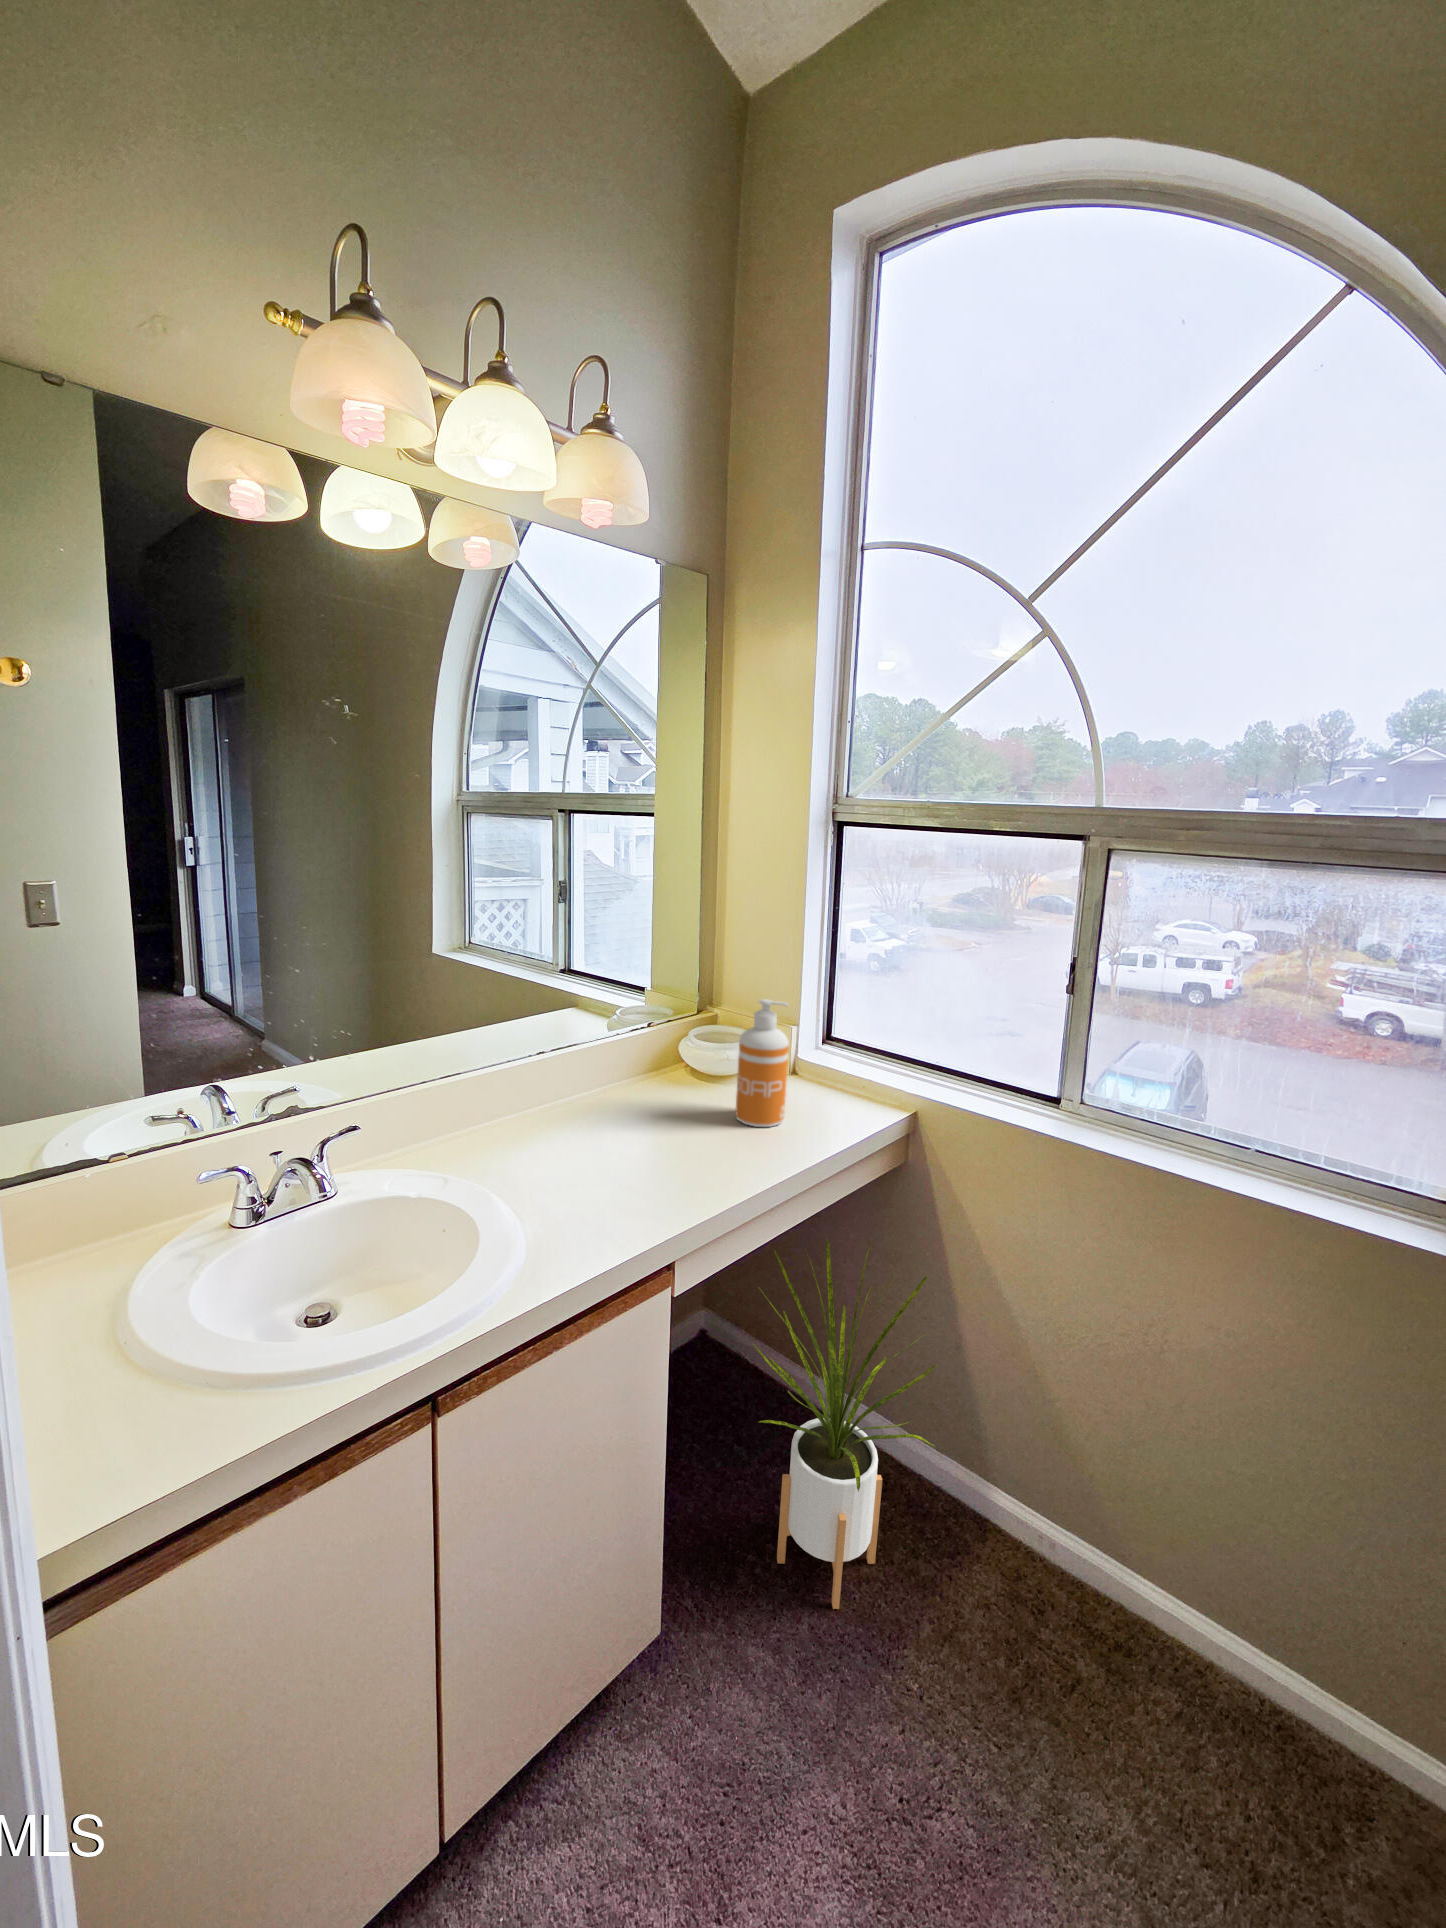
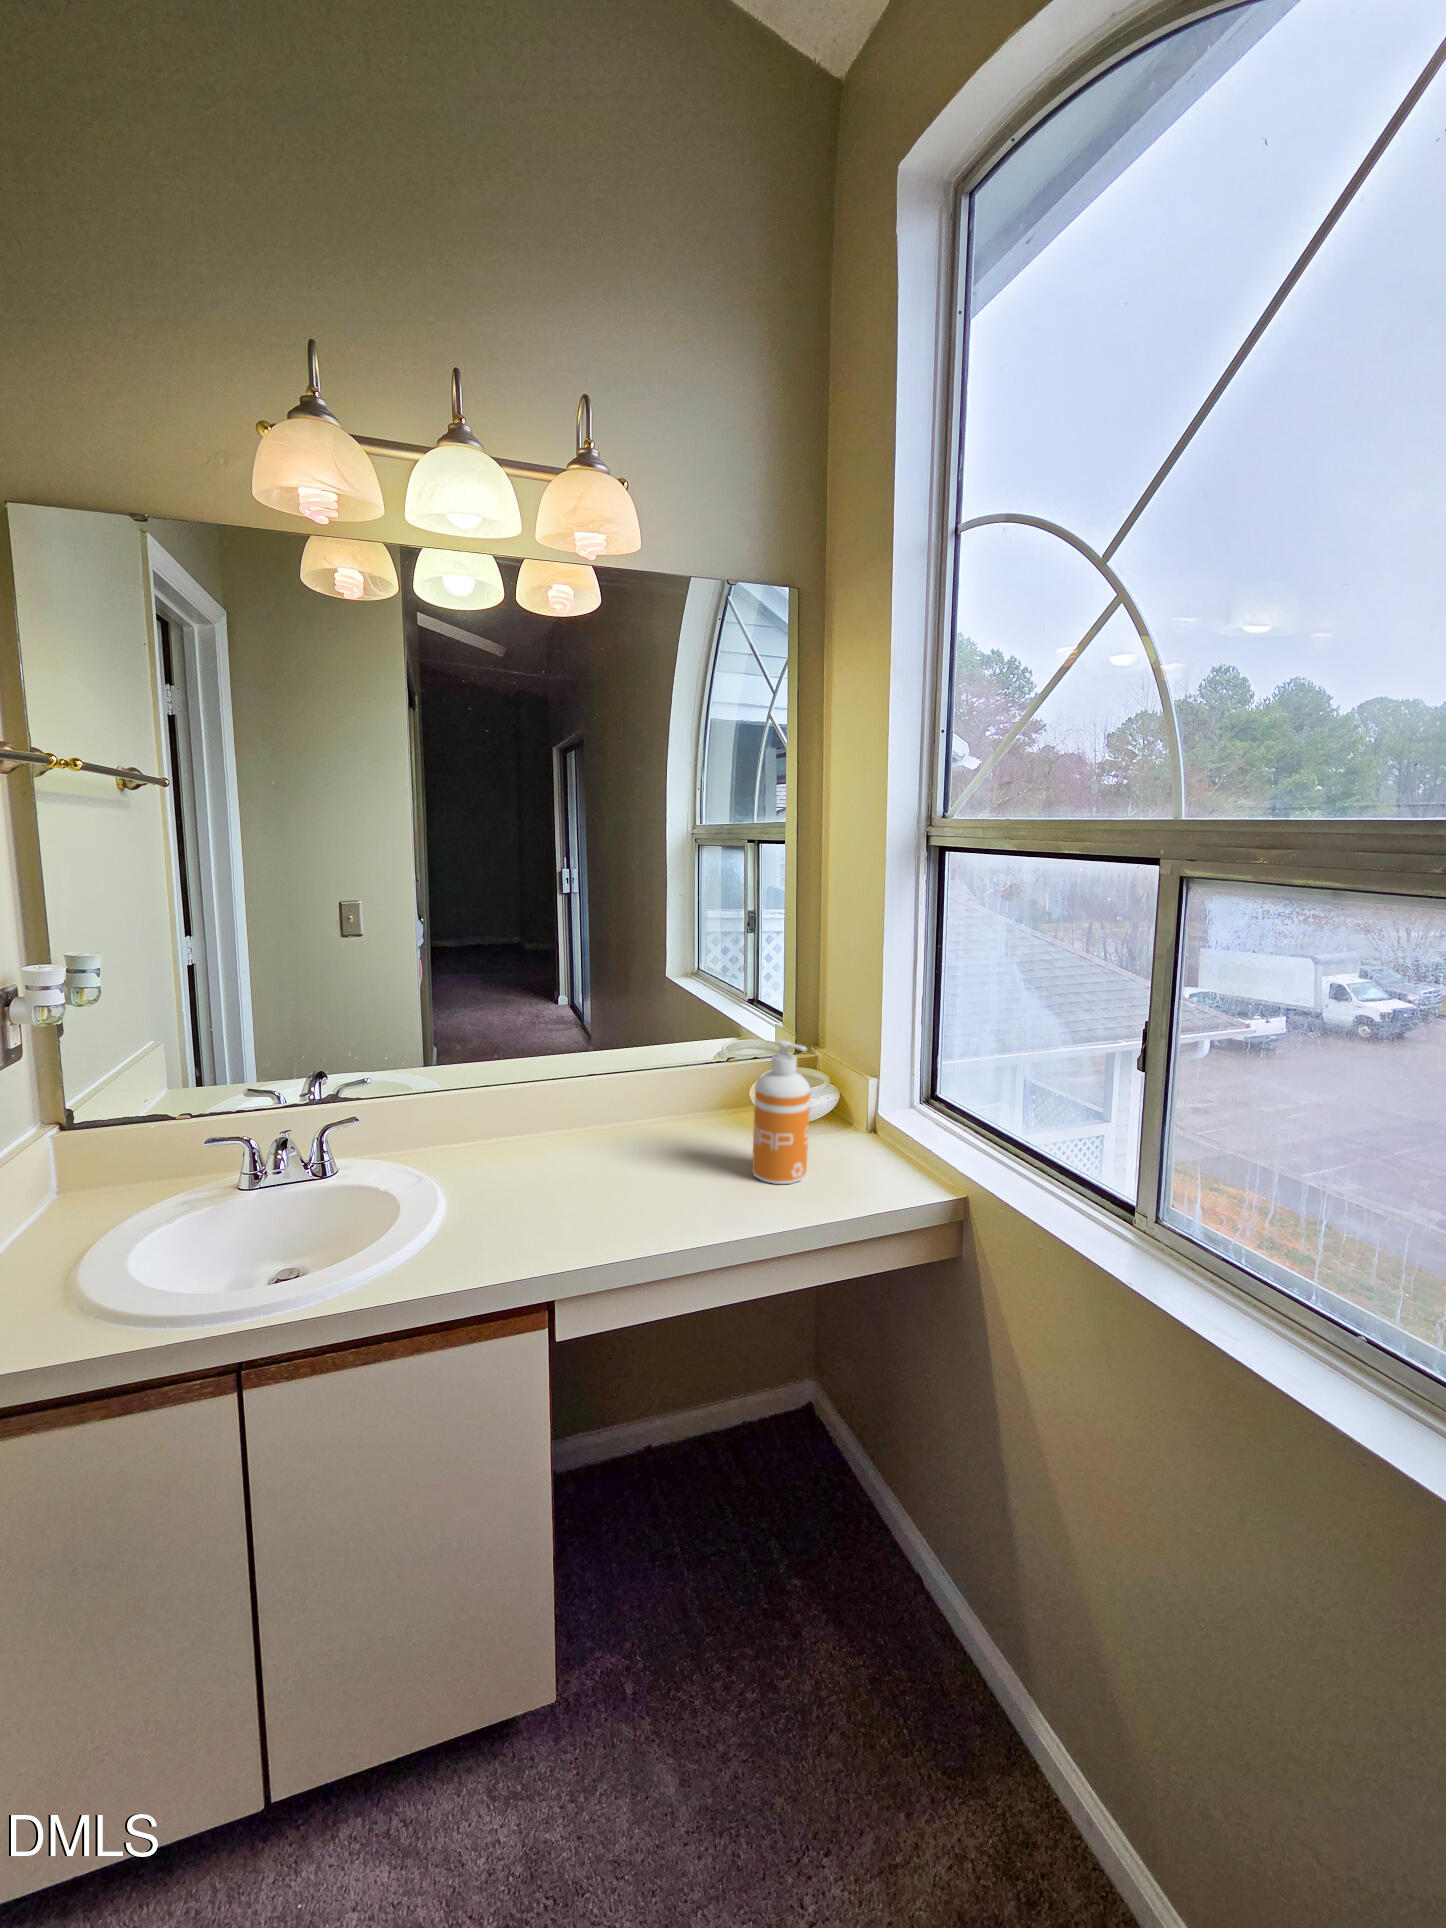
house plant: present [753,1239,937,1609] -> none [698,1325,925,1769]

